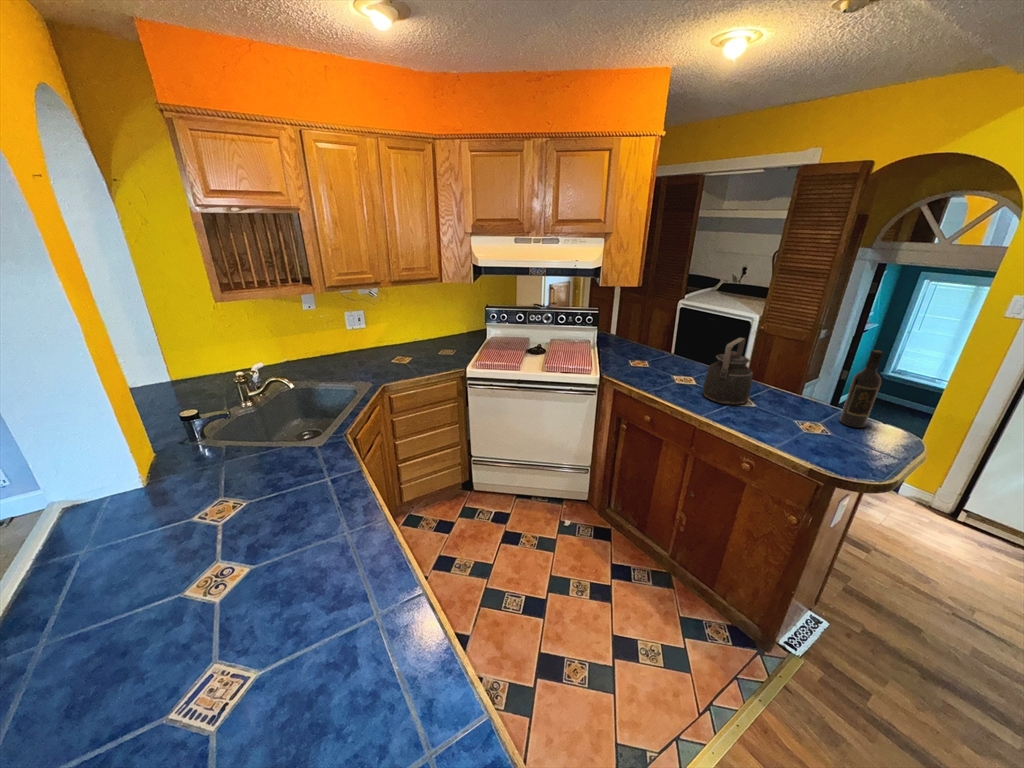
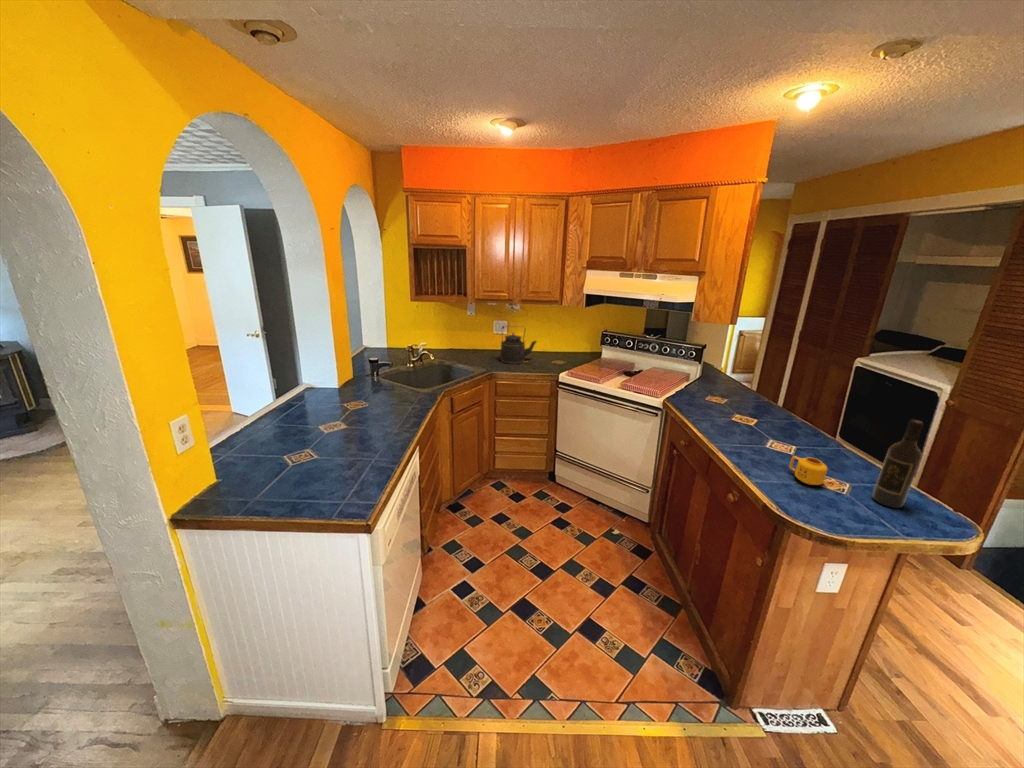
kettle: present [703,338,753,405] -> present [500,331,536,364]
mug: none [774,401,813,427] -> present [789,456,827,485]

